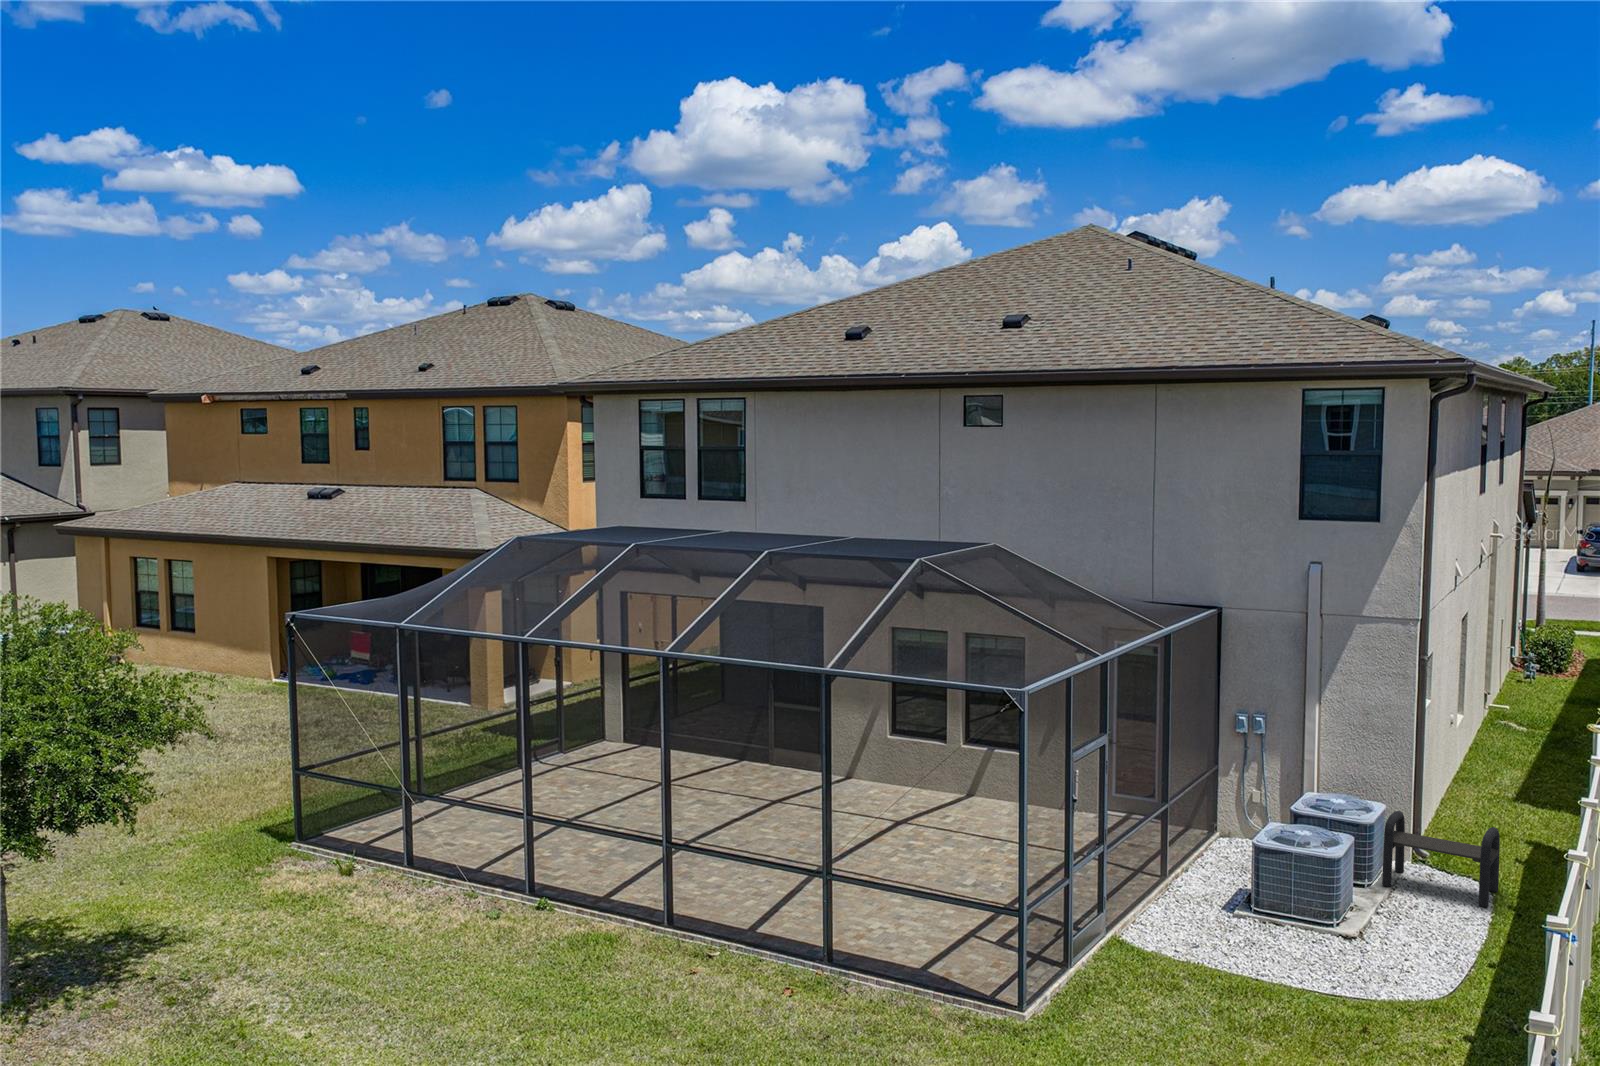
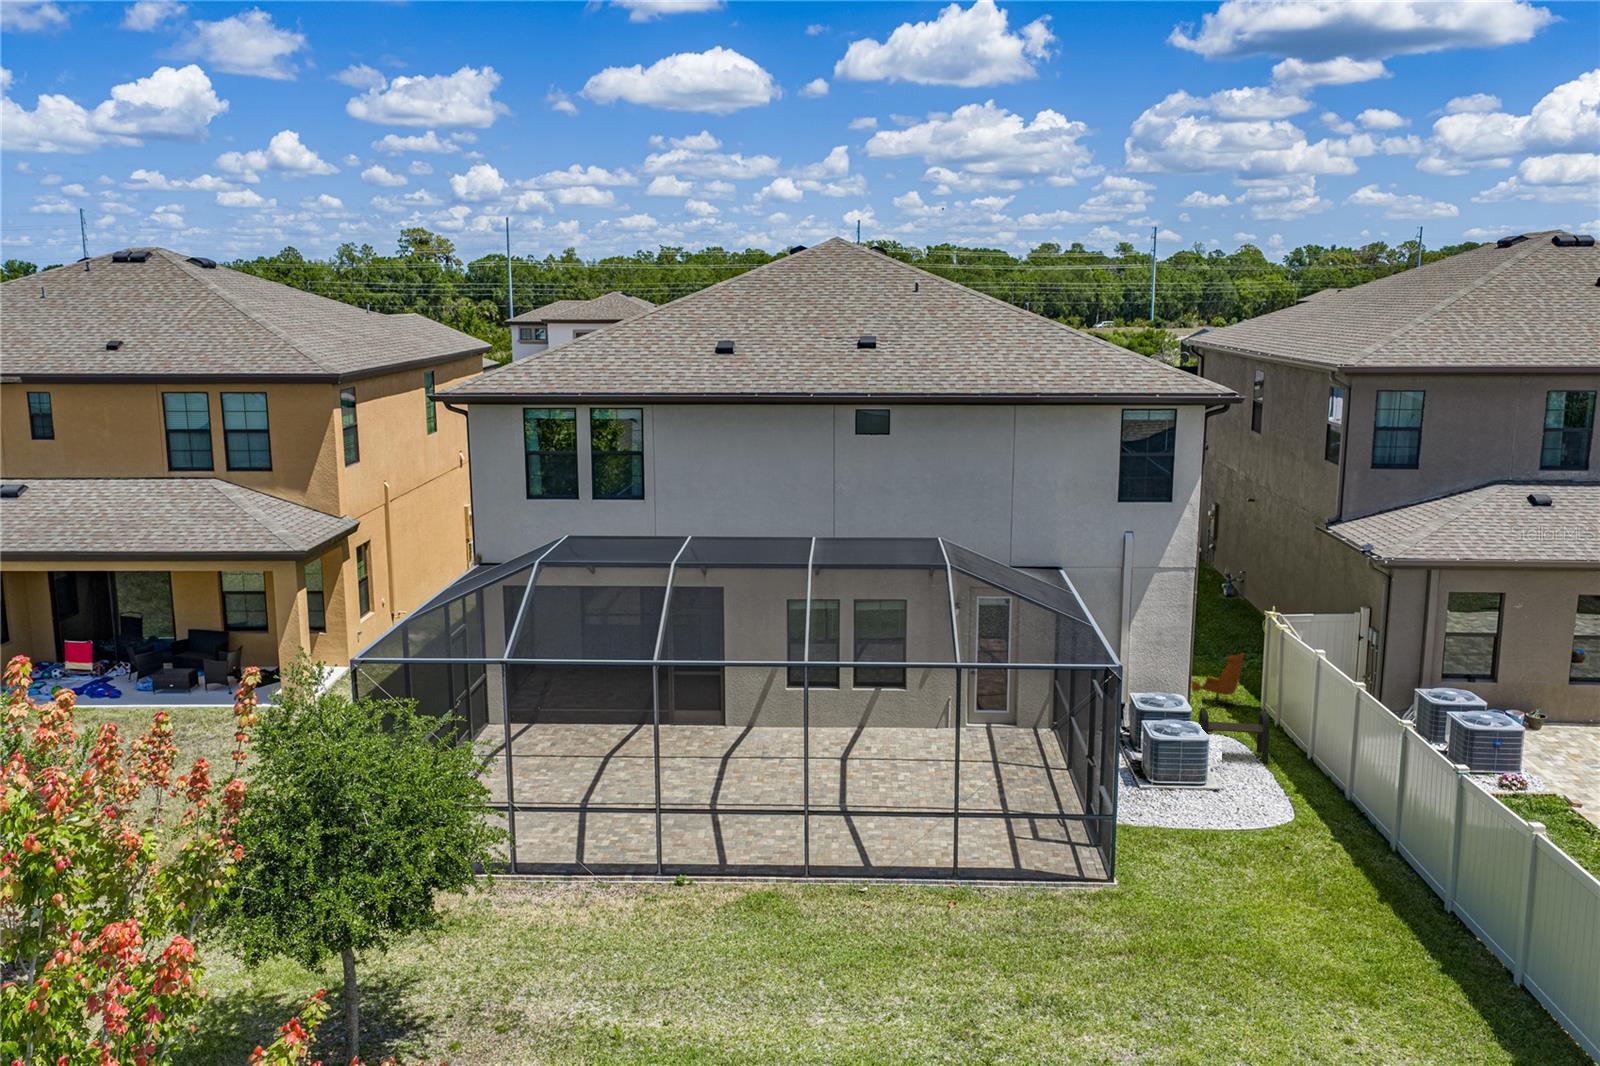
lounge chair: none [1448,748,1542,830] -> present [1192,653,1244,708]

